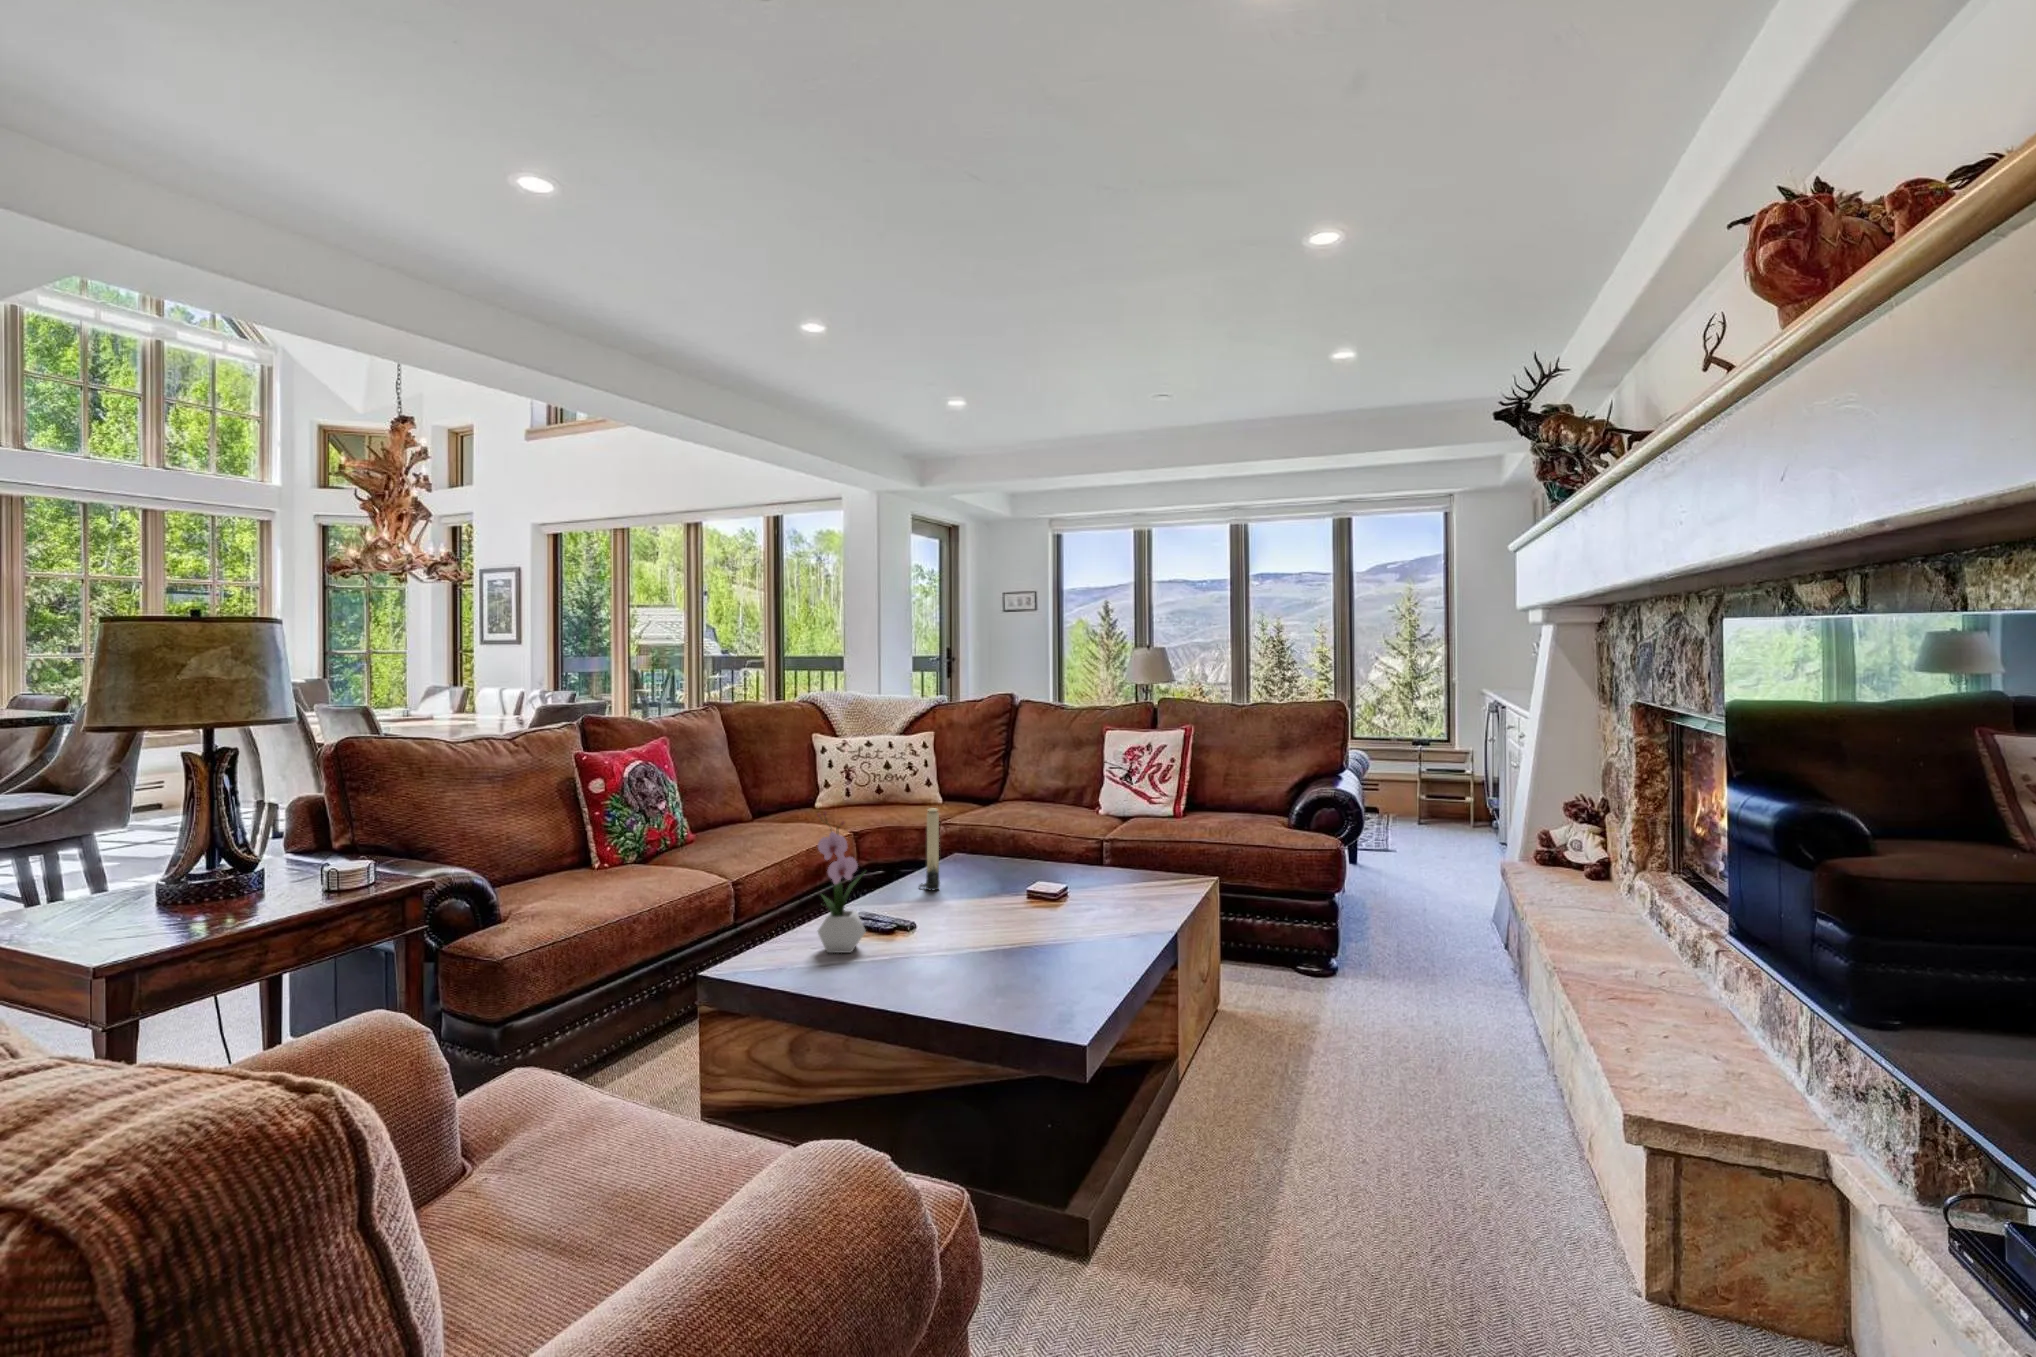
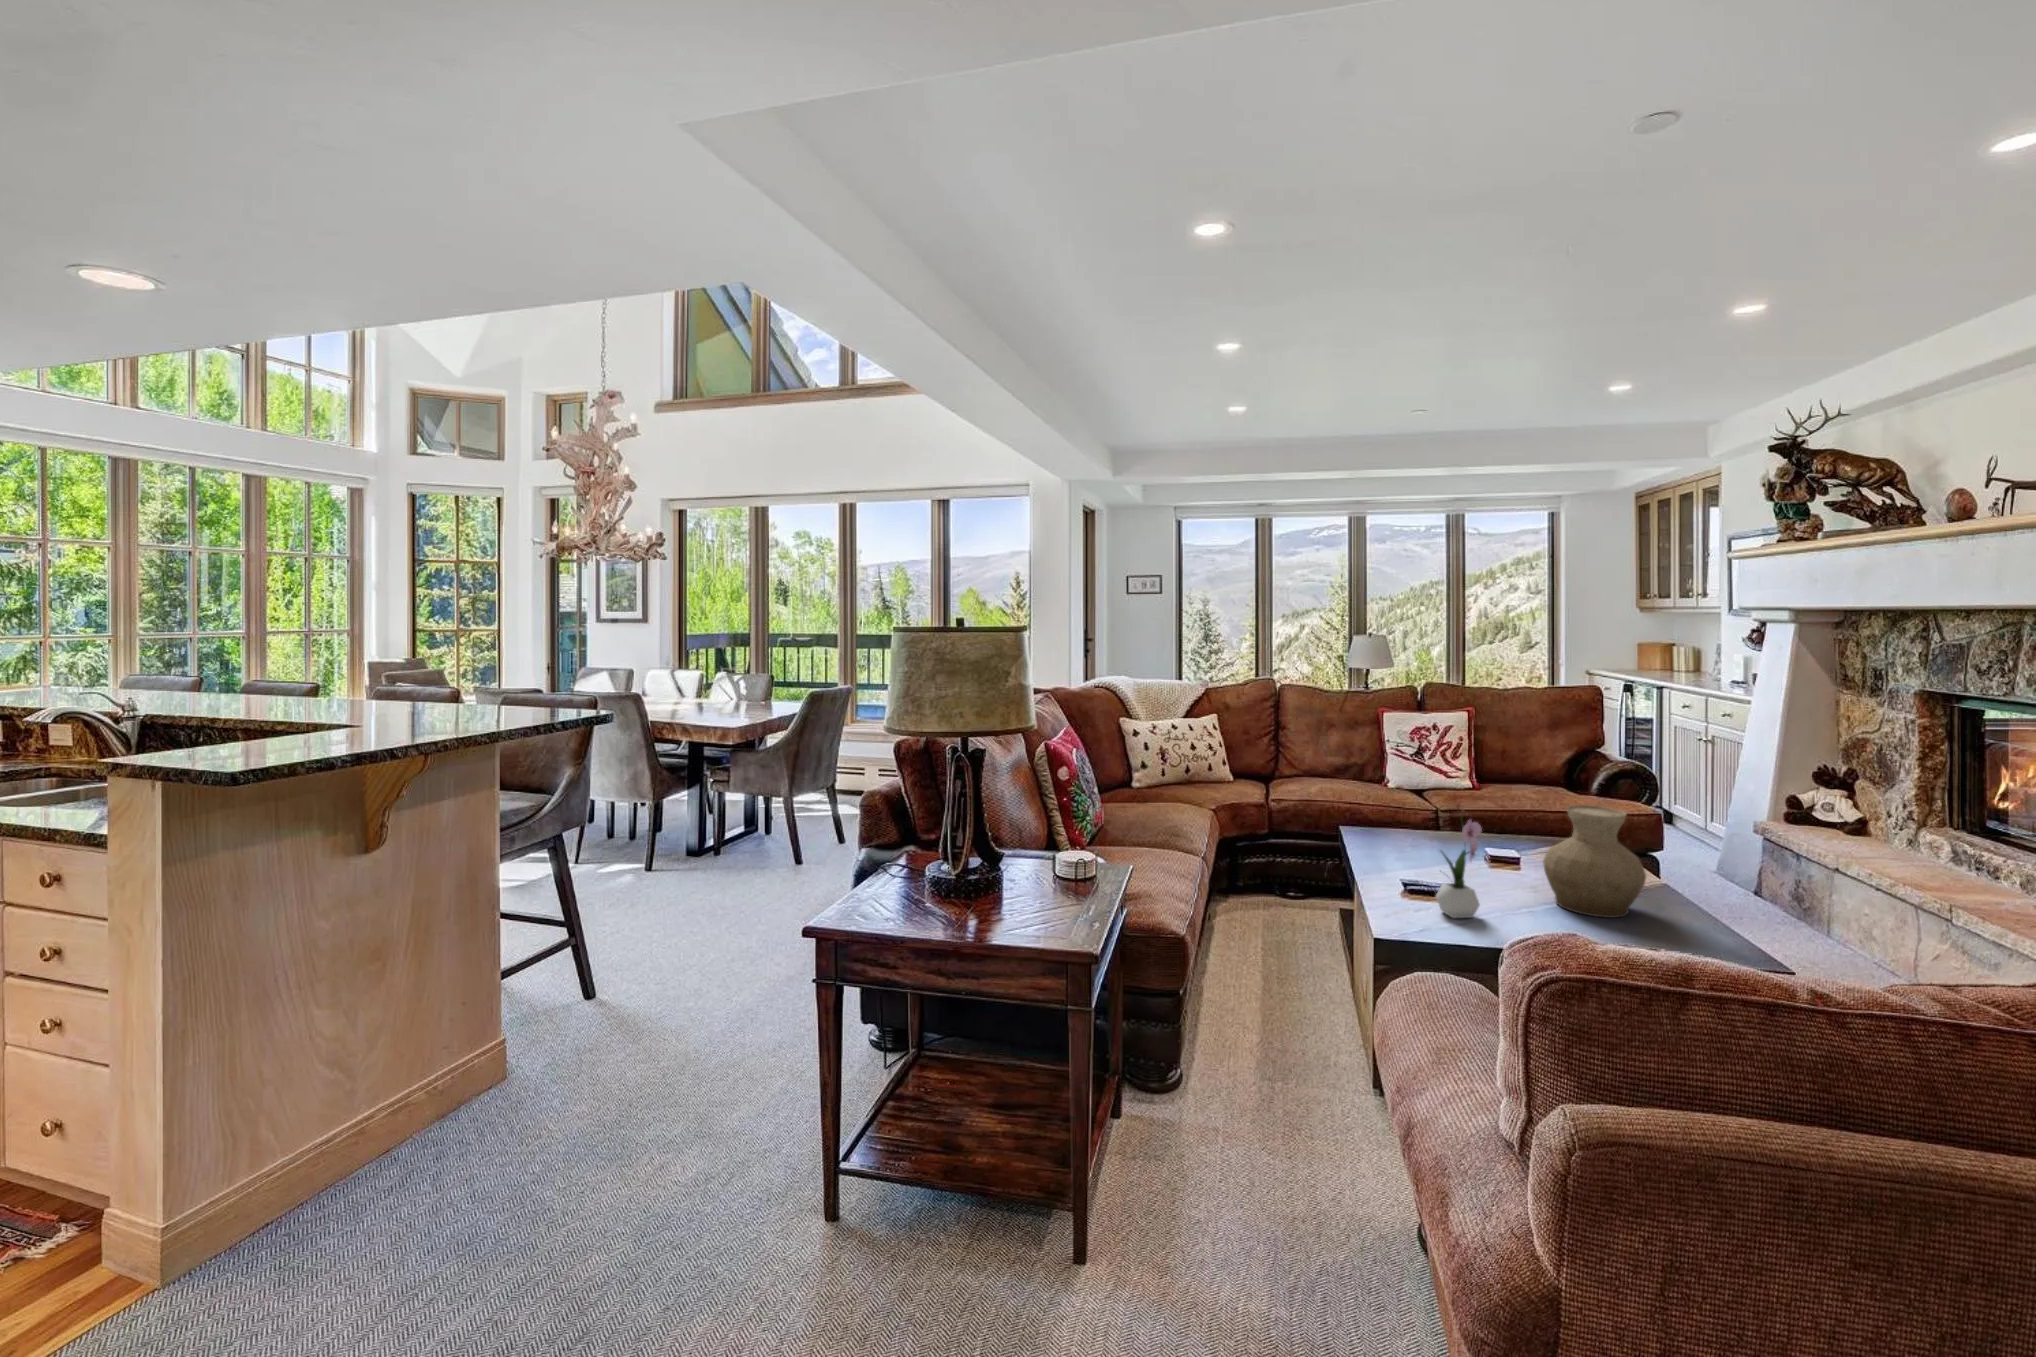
candle: present [919,809,940,890] -> none [1391,792,1414,861]
vase: none [970,821,1076,959] -> present [1543,805,1646,918]

